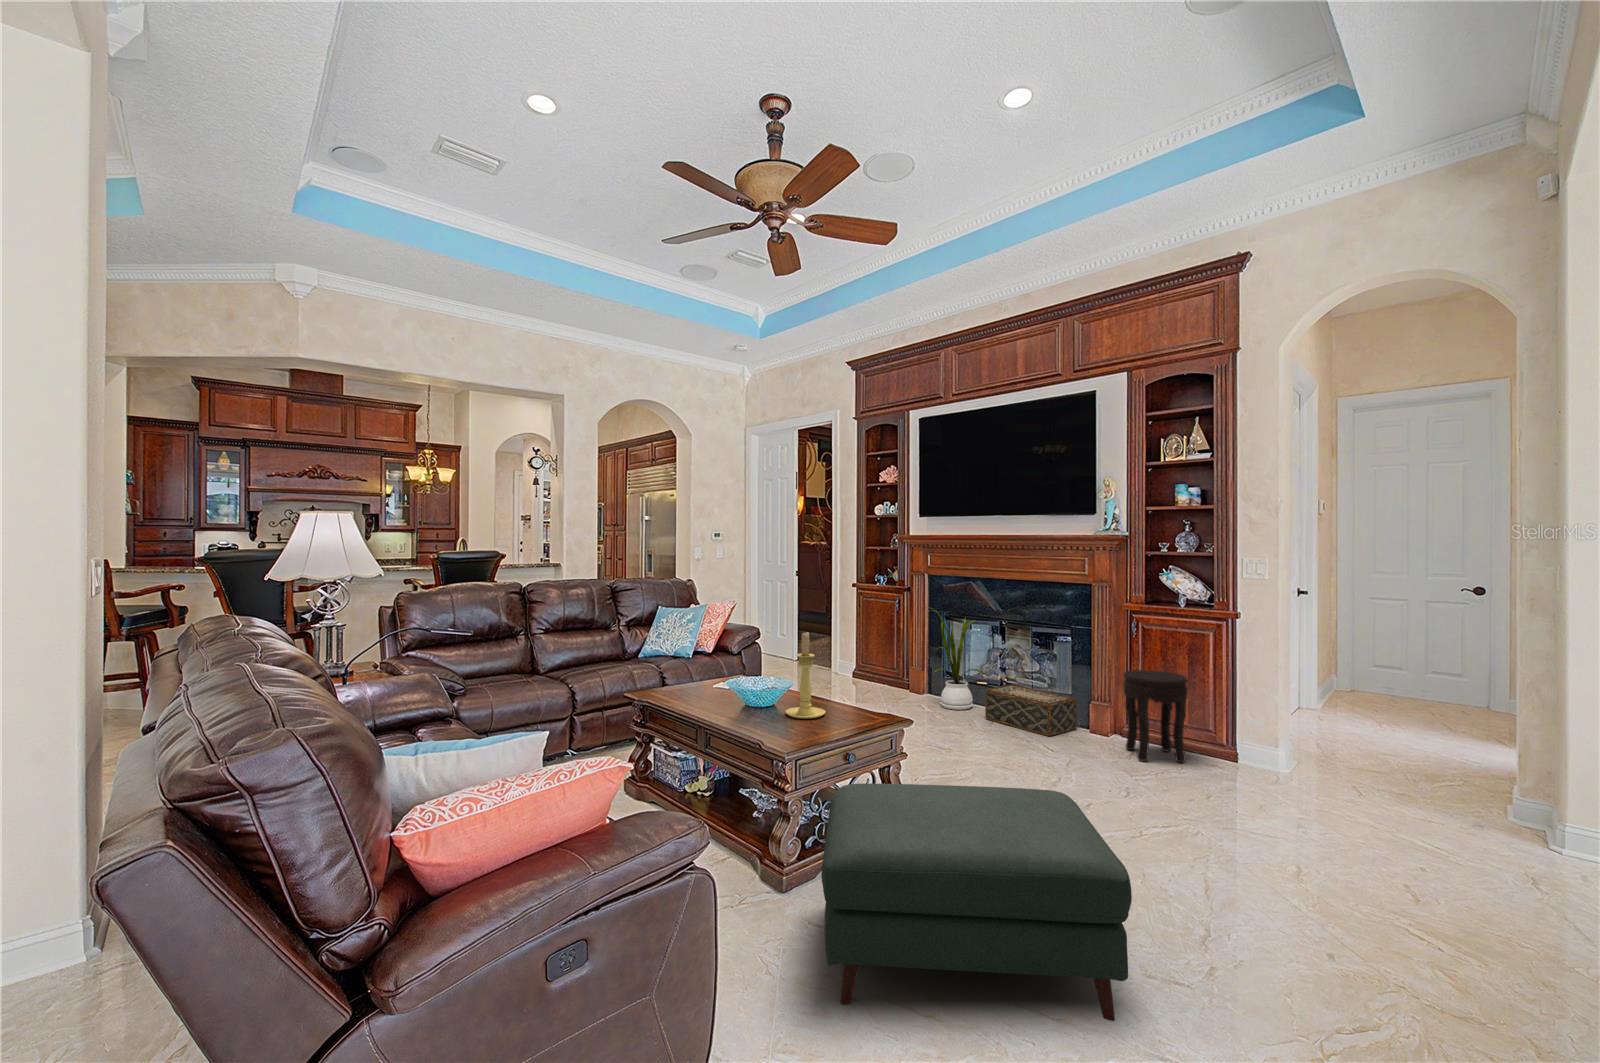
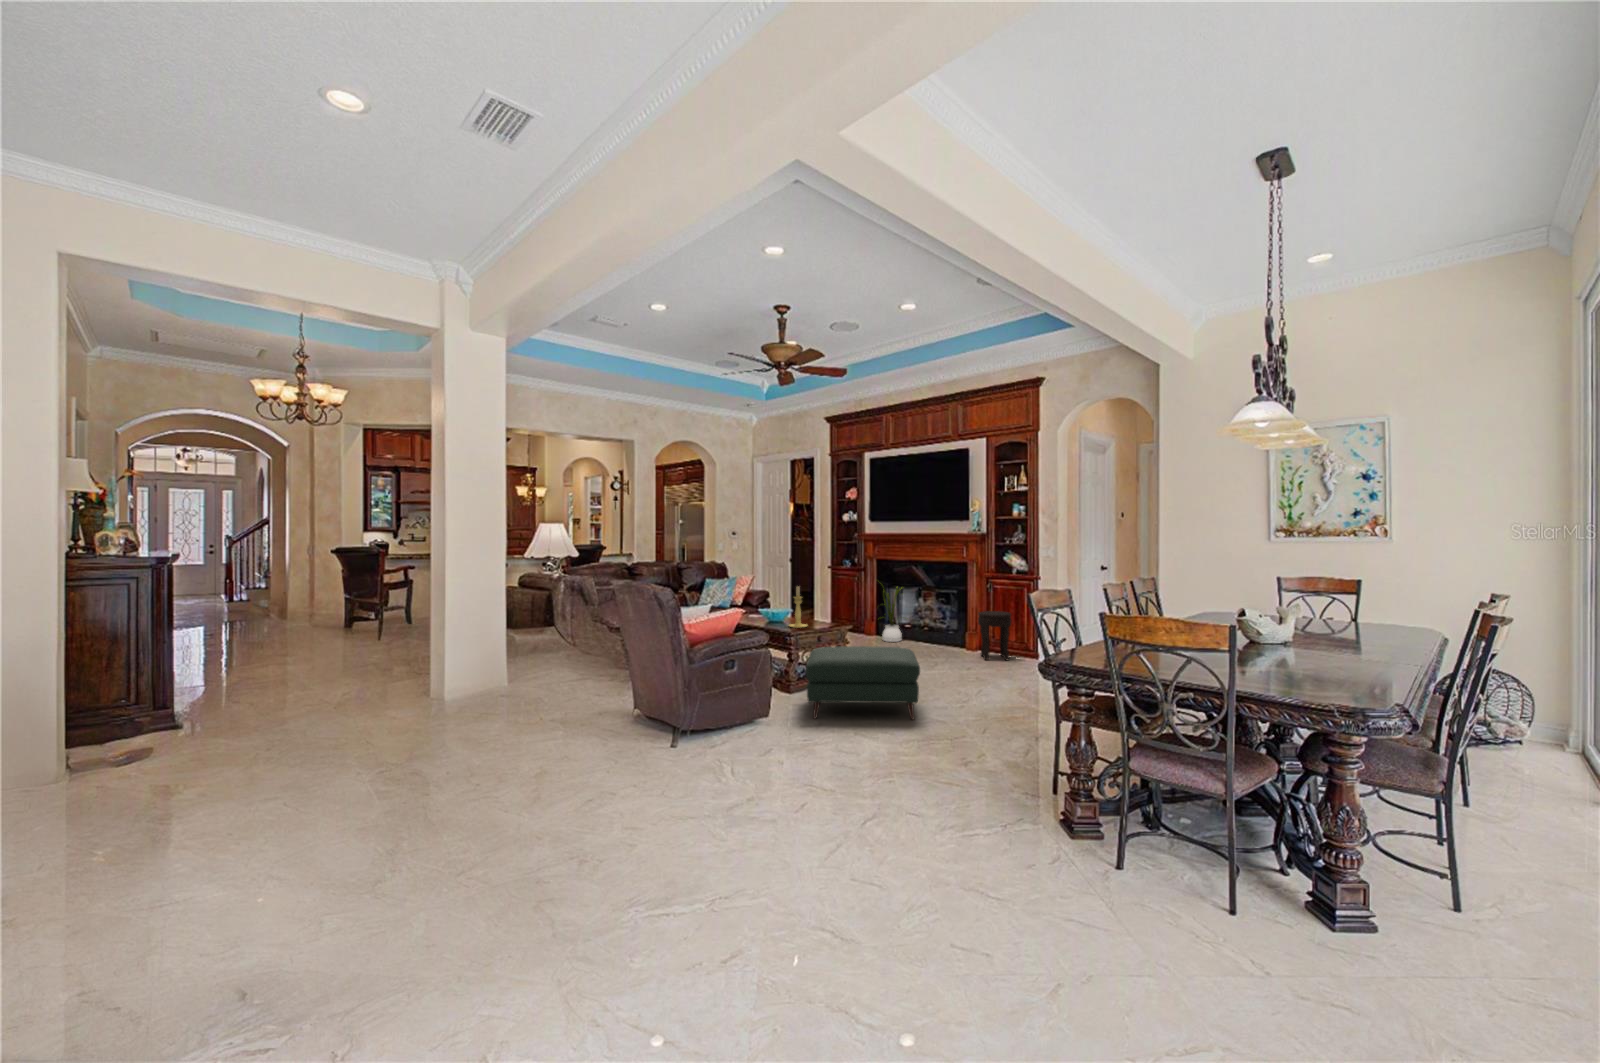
woven basket: present [985,684,1077,736] -> none [907,625,959,652]

